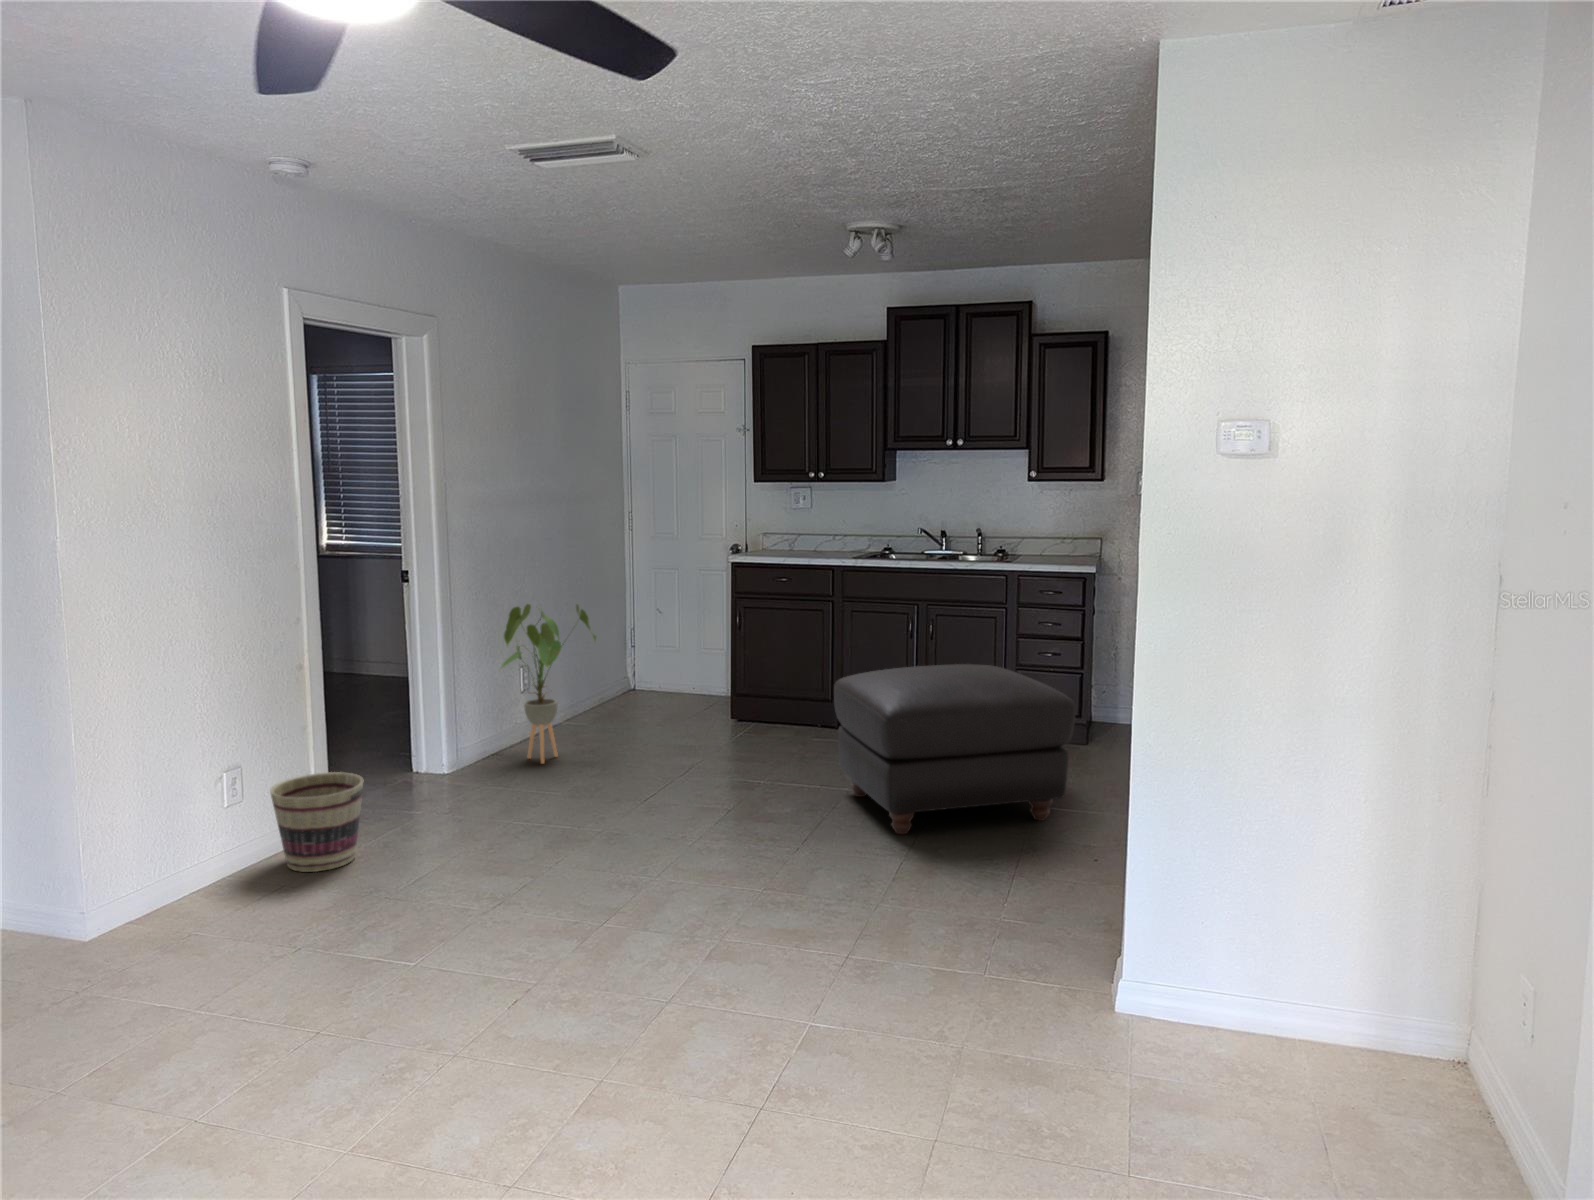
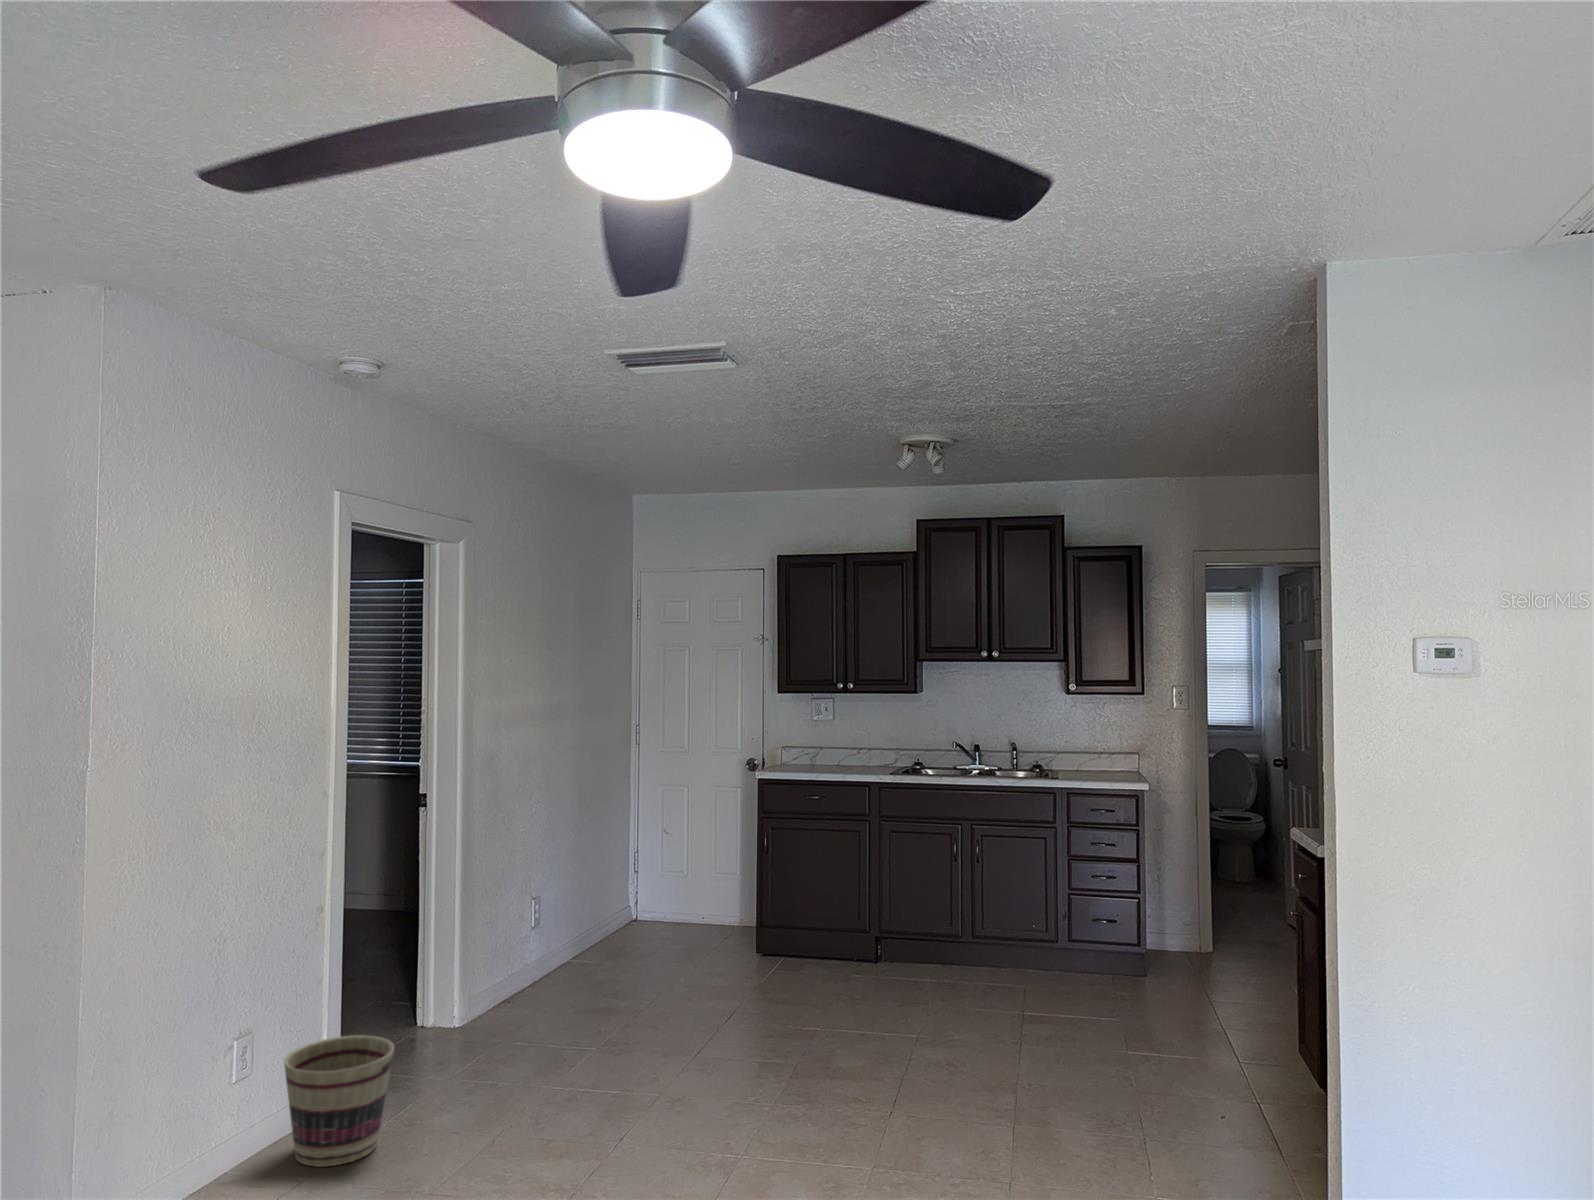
house plant: present [502,604,596,764] -> none [519,827,624,1013]
ottoman: present [834,664,1075,834] -> none [904,891,1180,1092]

